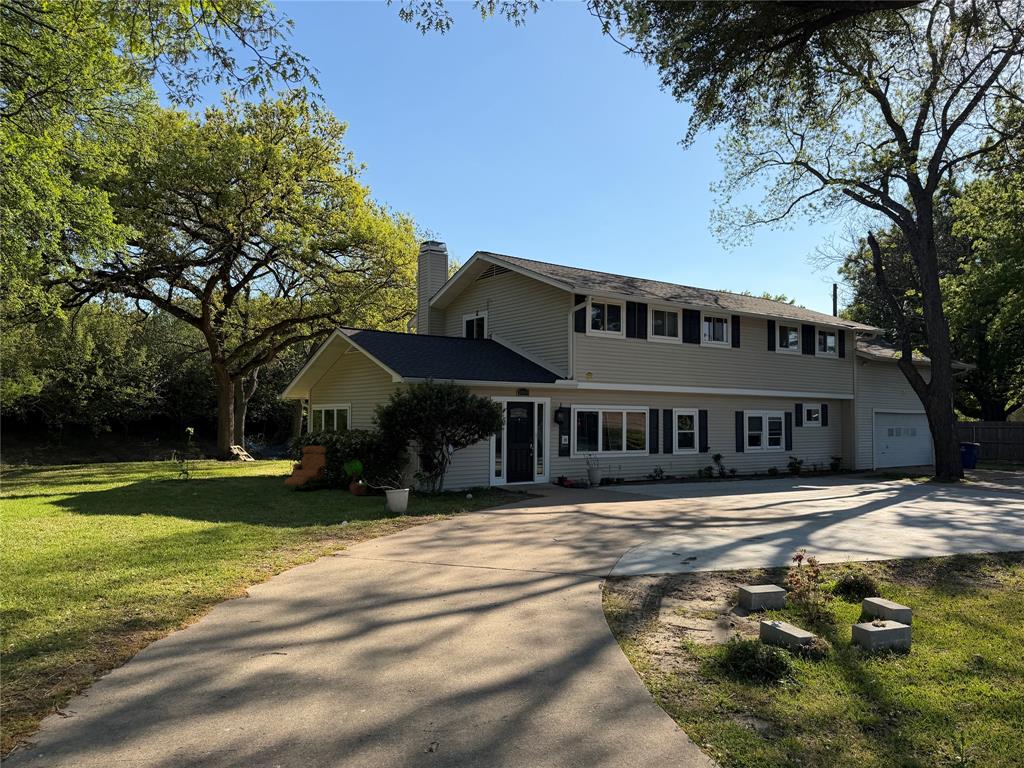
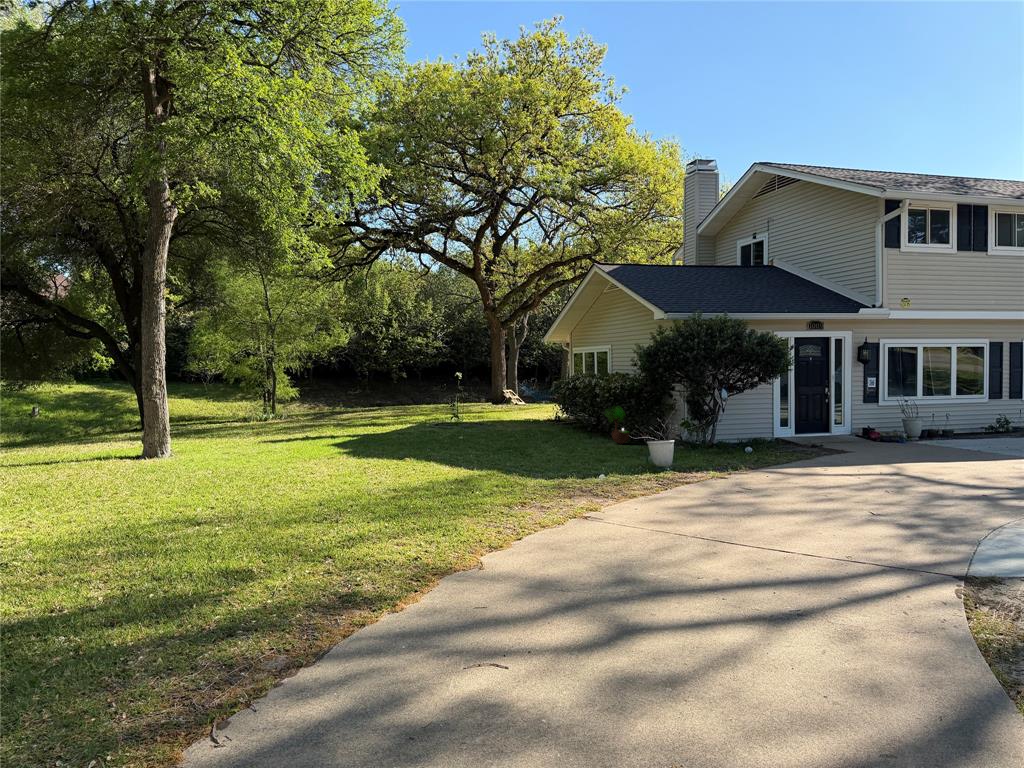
lounge chair: present [285,446,327,491] -> none [546,390,589,438]

